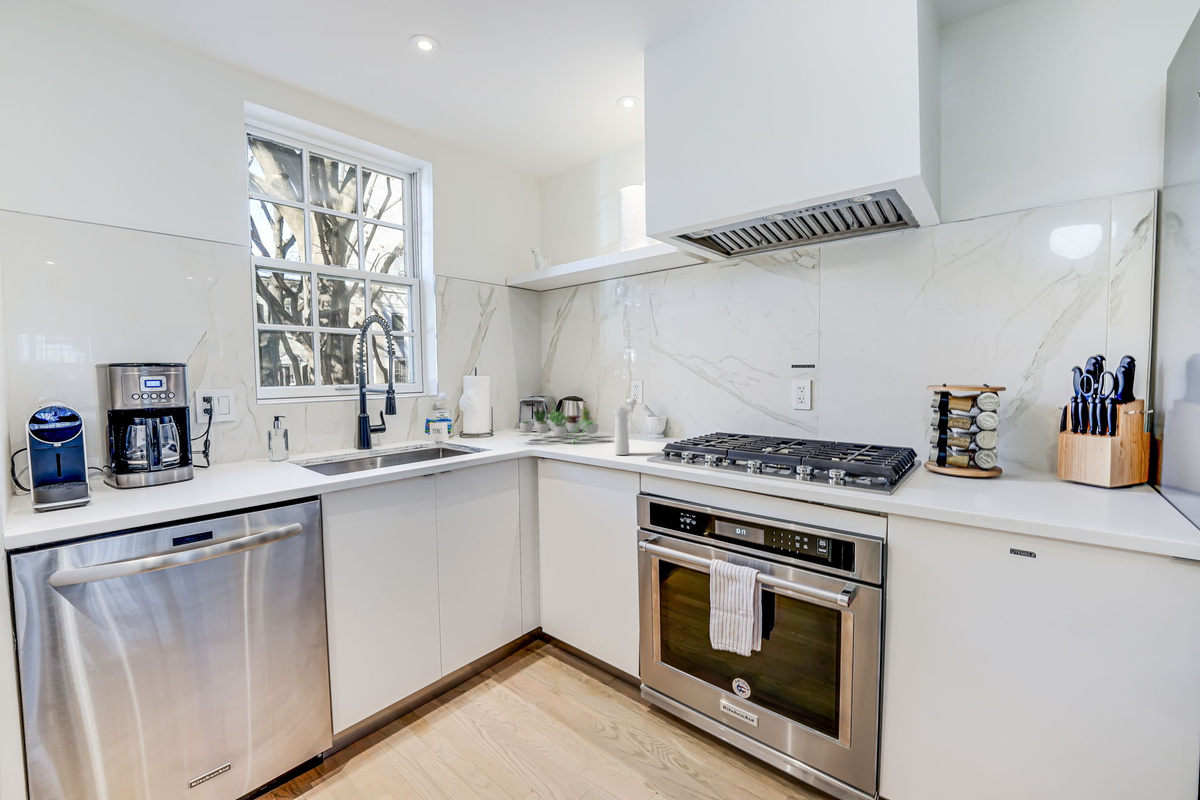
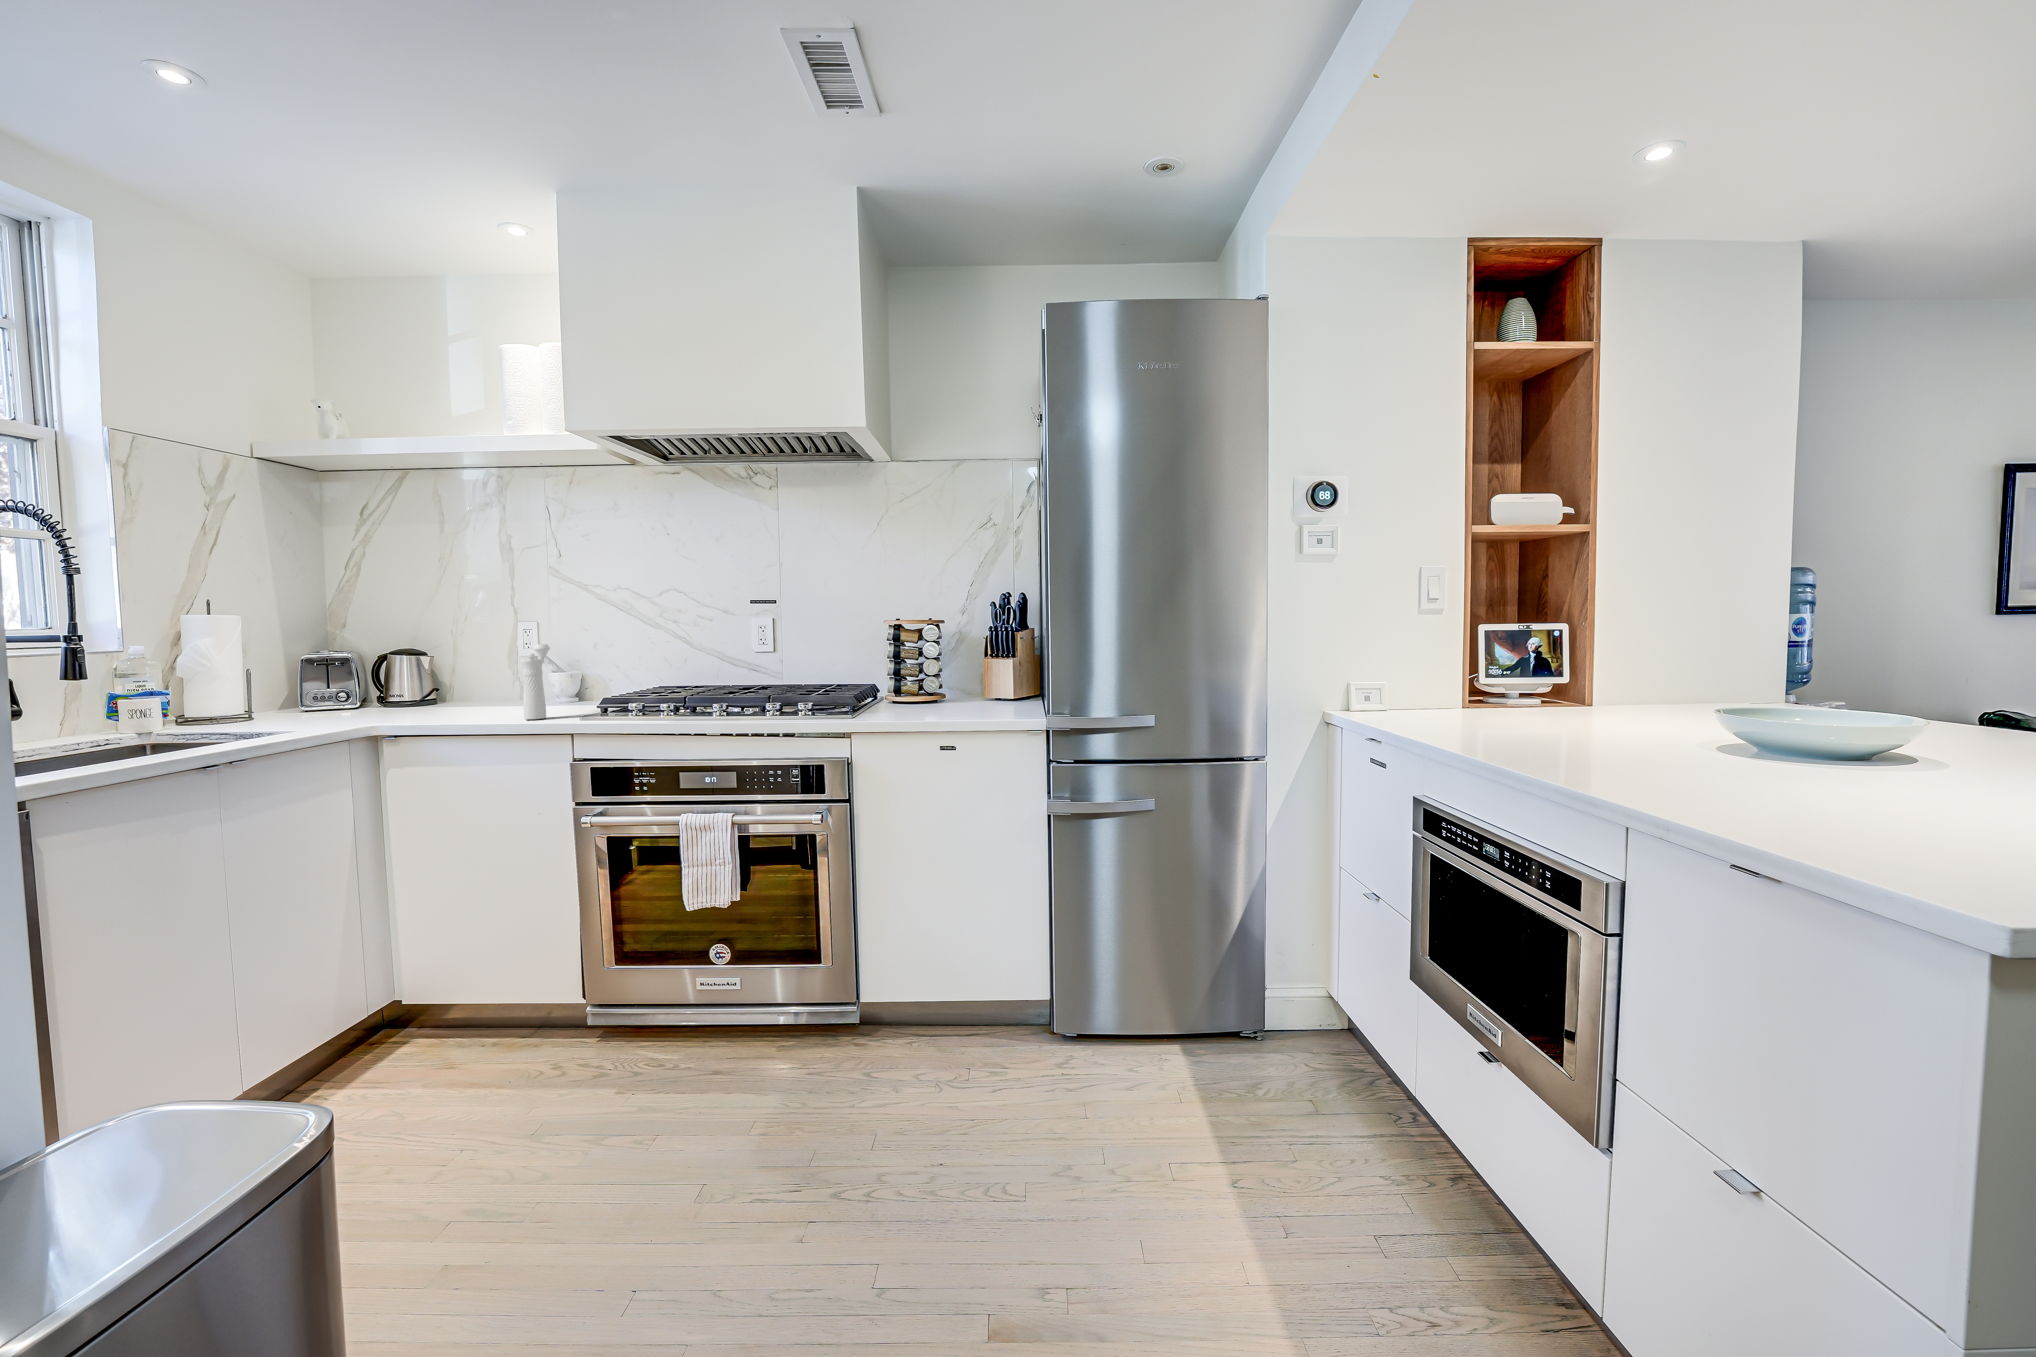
succulent plant: present [520,406,598,443] -> none [311,658,475,717]

